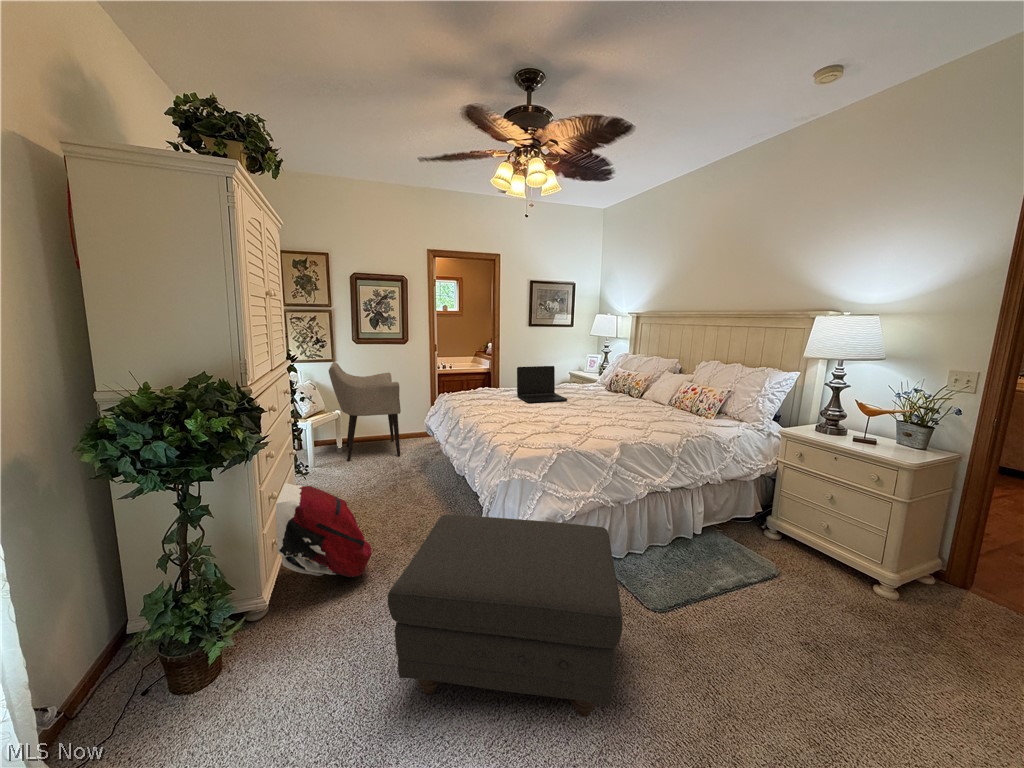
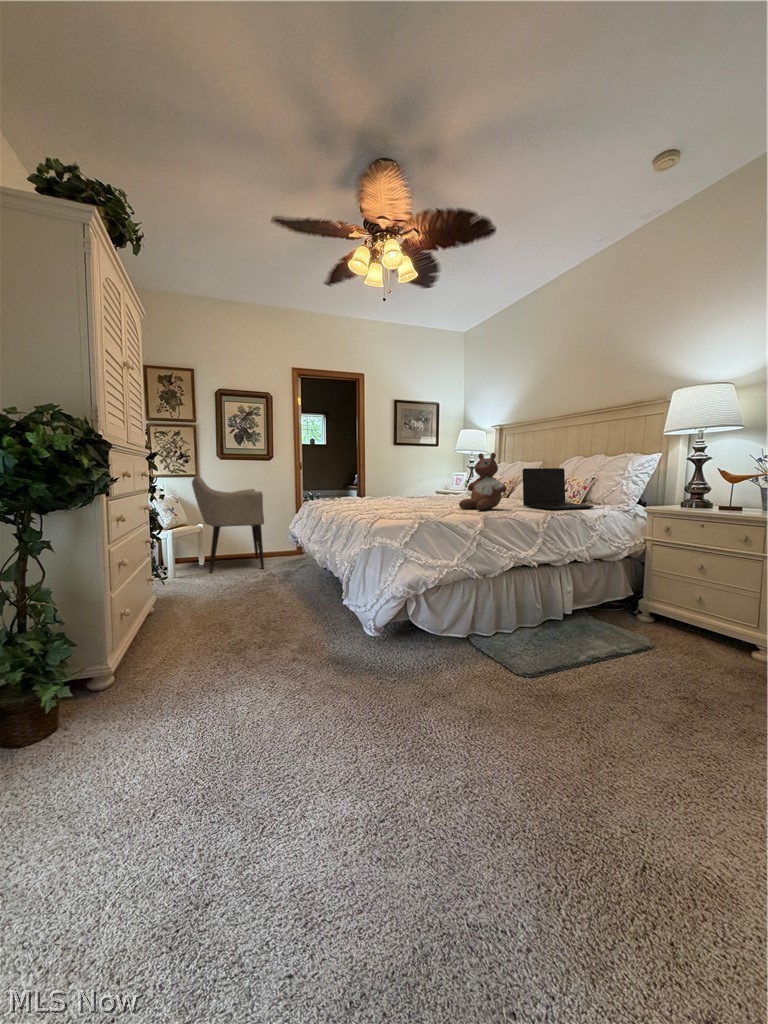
laptop: present [517,366,567,403] -> present [522,468,594,510]
stuffed bear: none [596,371,644,432] -> present [459,453,507,510]
backpack: present [276,483,371,577] -> none [125,556,227,654]
ottoman: present [388,515,622,717] -> none [235,572,484,757]

